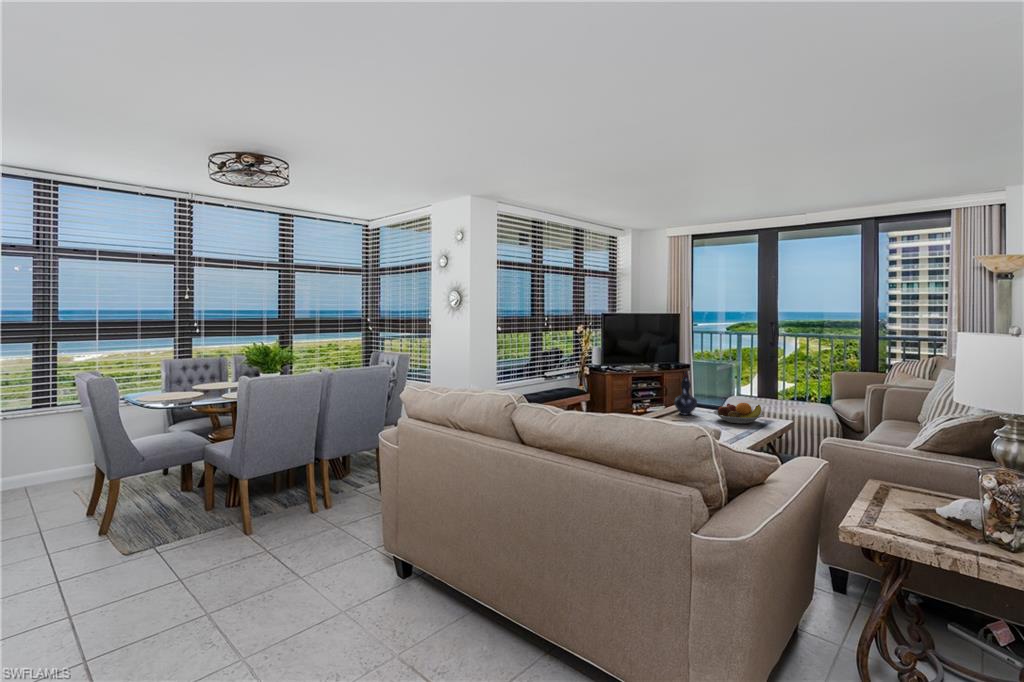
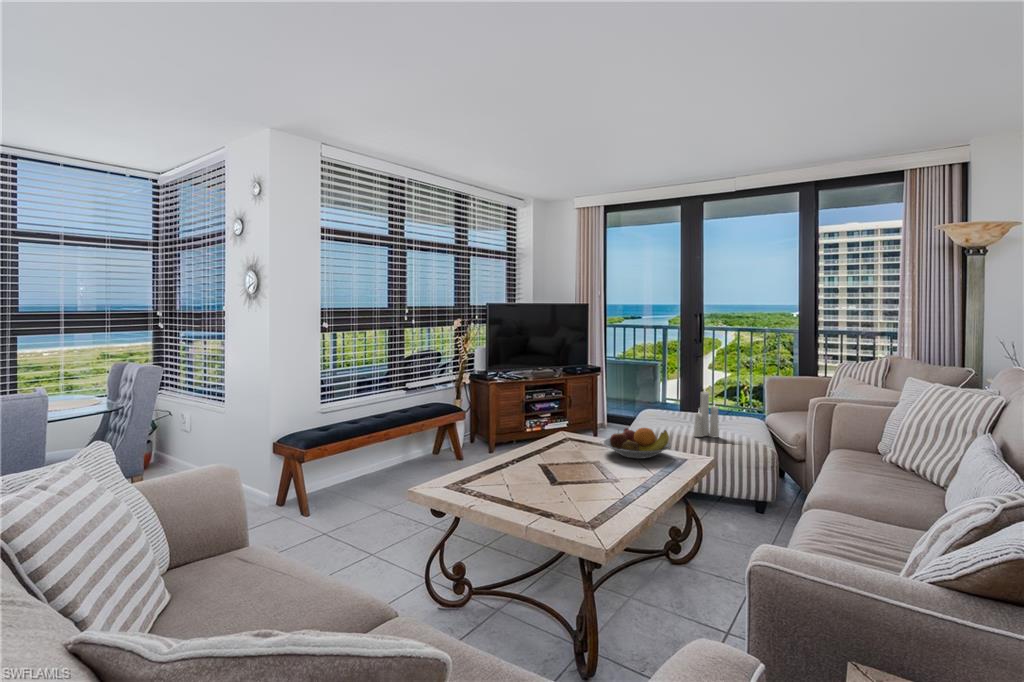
decorative vase: present [674,371,697,415] -> none [554,383,584,445]
candle: none [776,374,796,413] -> present [693,392,719,437]

